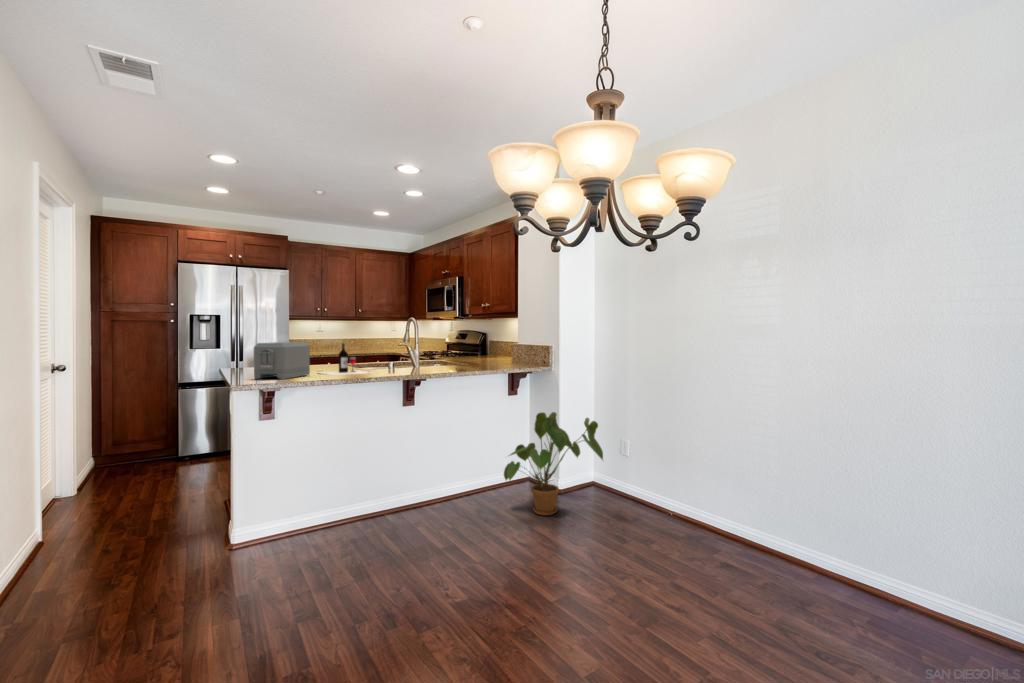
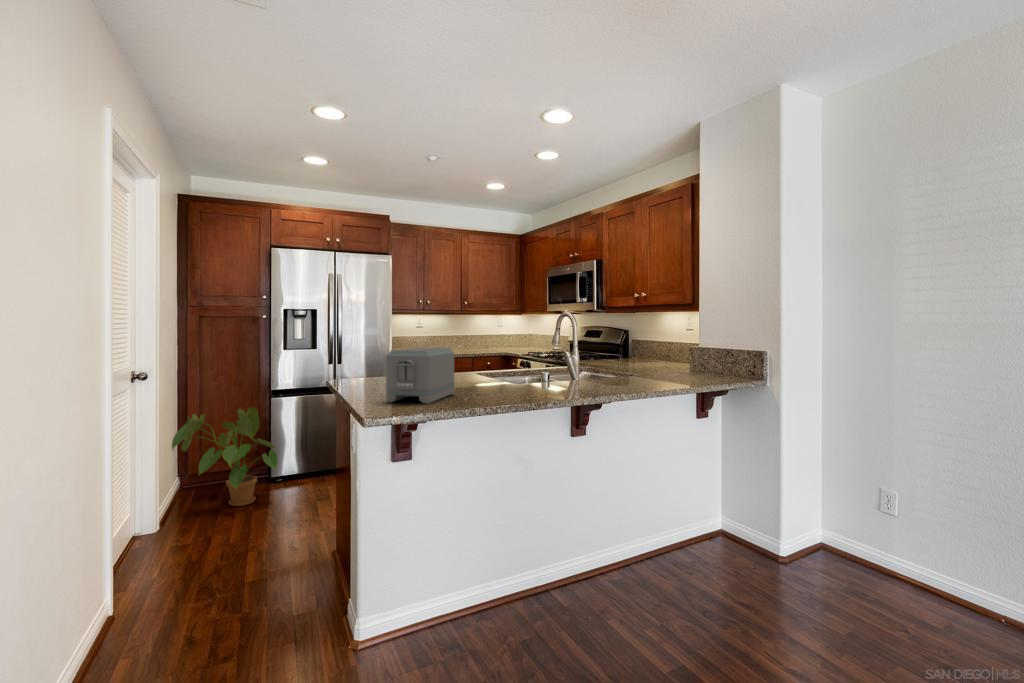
wine bottle: present [320,343,374,375] -> none [454,348,541,395]
house plant: present [504,412,603,515] -> present [172,408,278,506]

